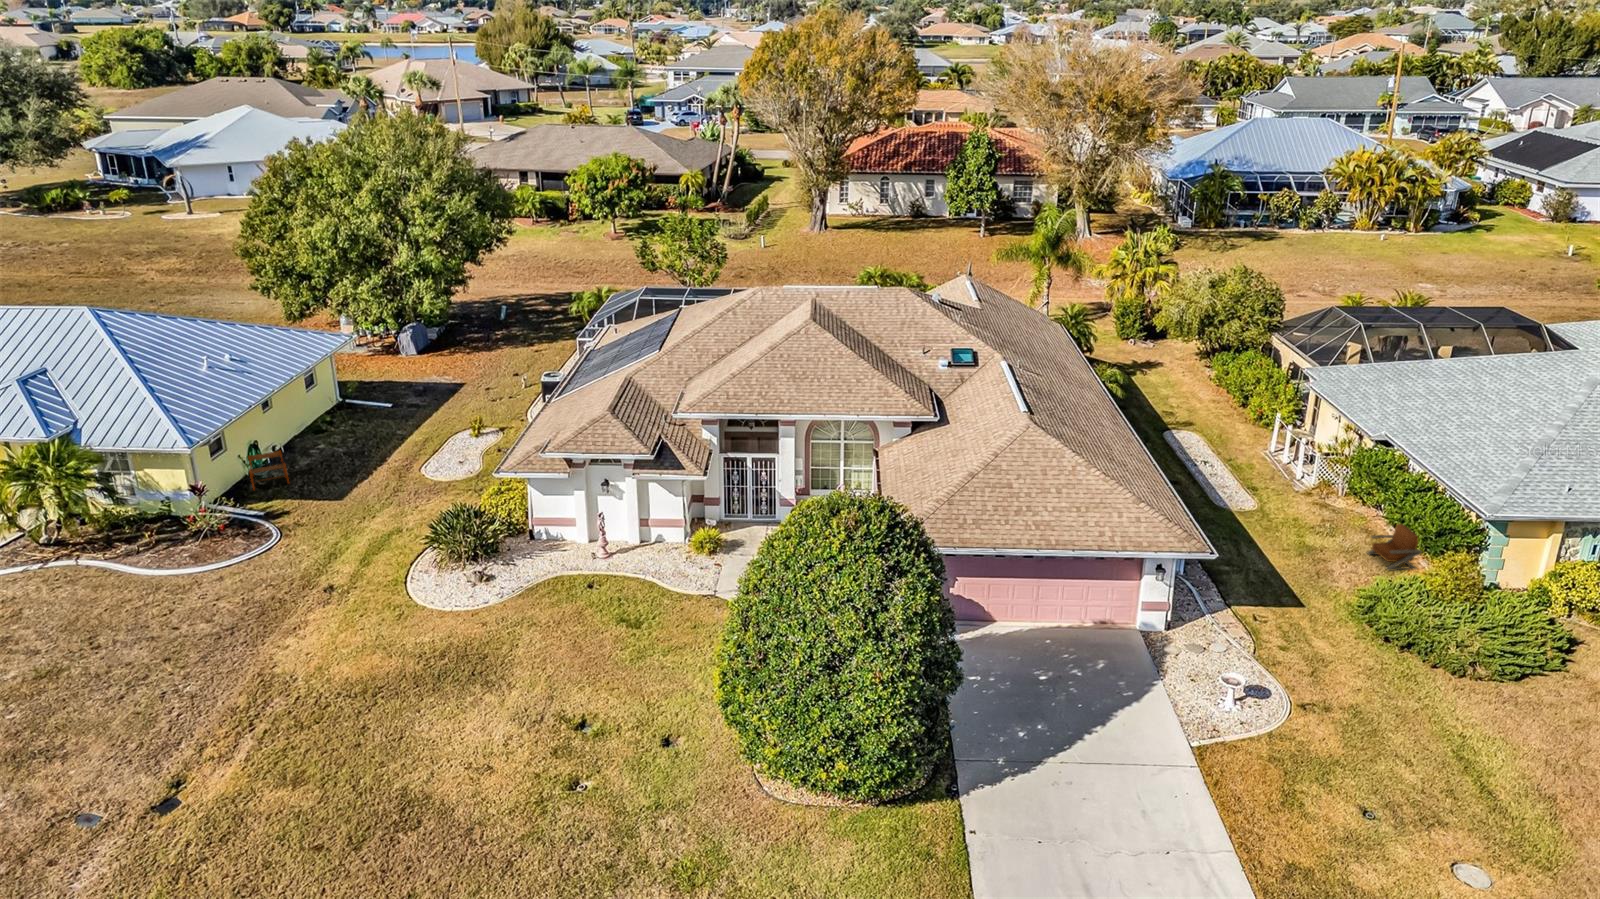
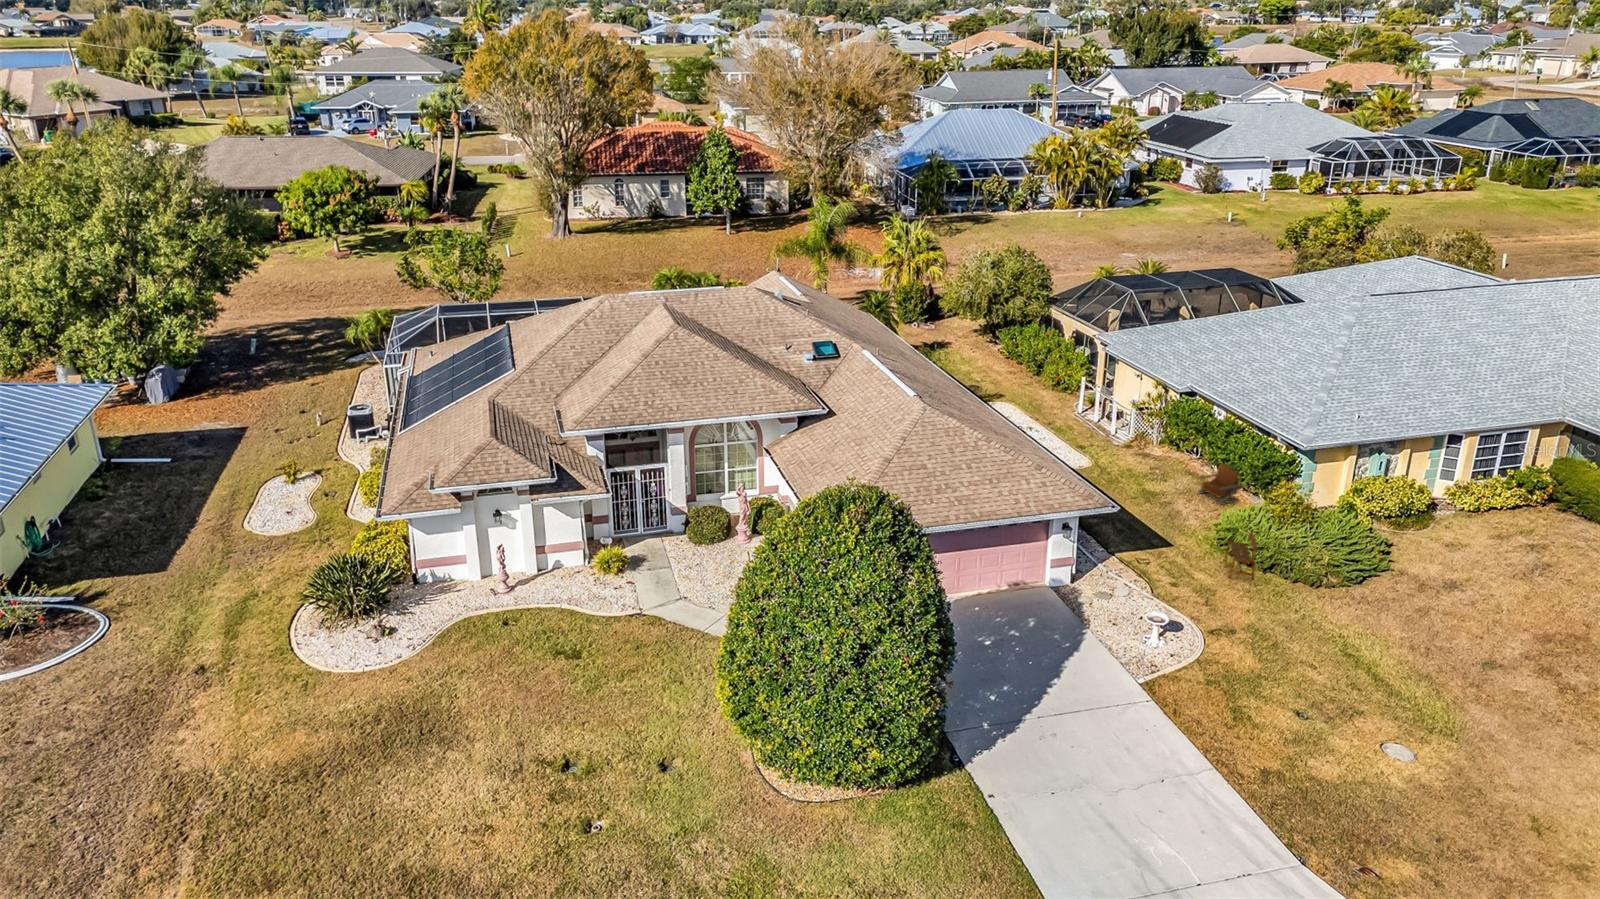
bench: present [248,451,289,489] -> present [1224,530,1258,579]

